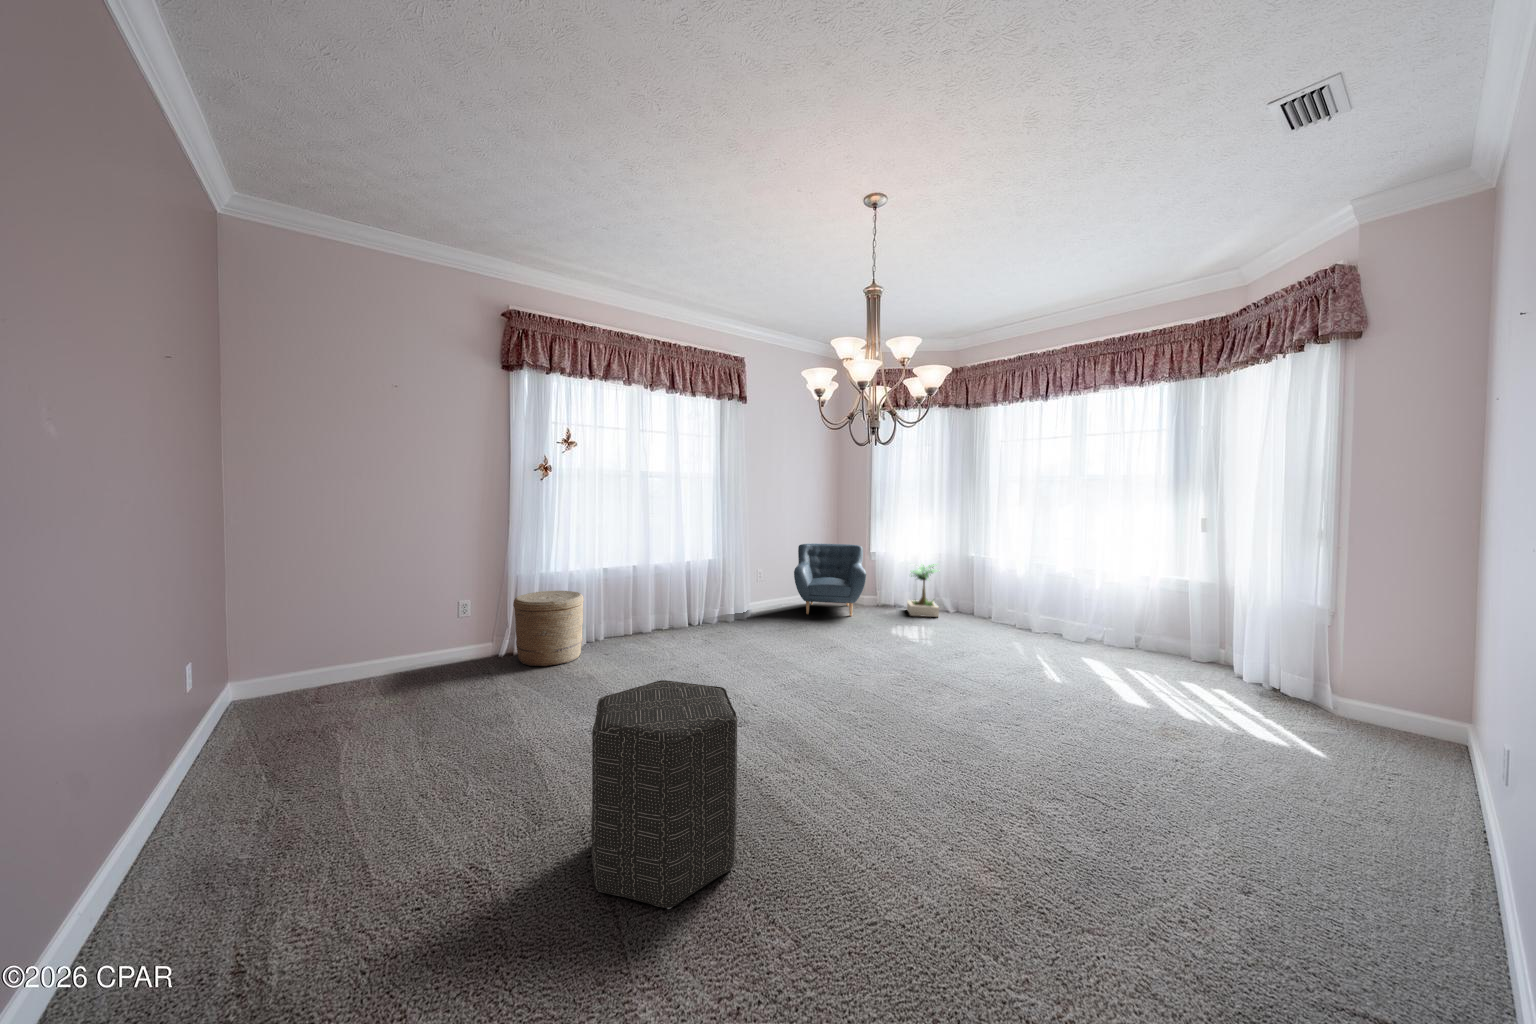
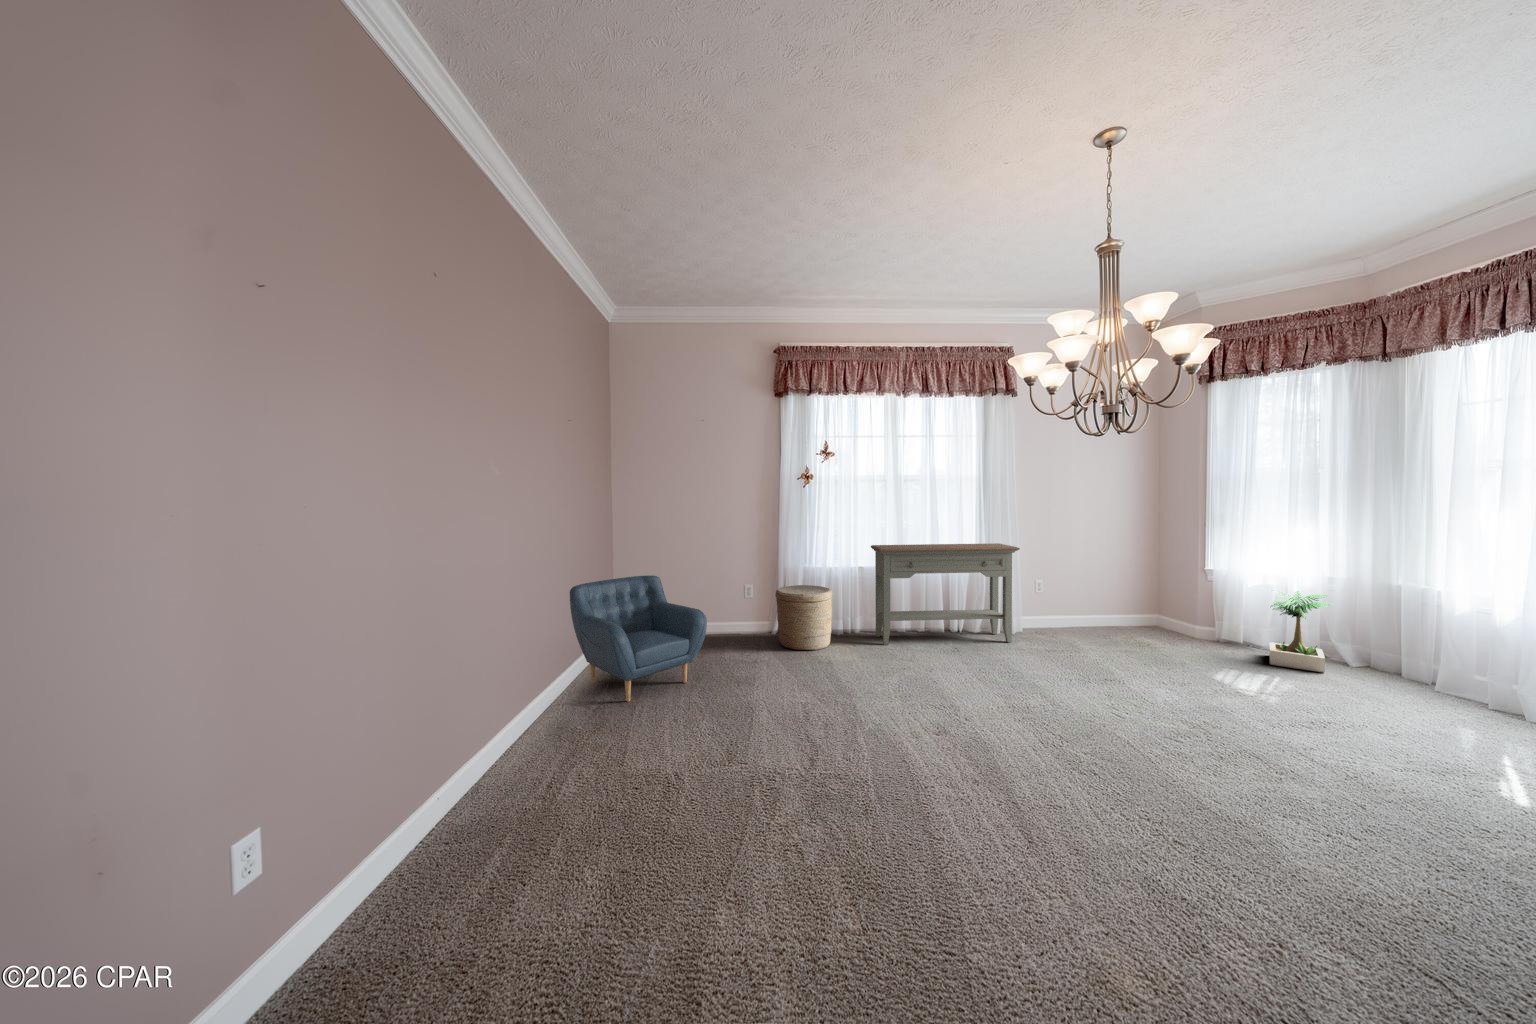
console table: none [618,536,754,645] -> present [871,543,1020,645]
armchair: present [794,544,866,616] -> present [570,575,707,702]
ottoman: present [591,680,738,909] -> none [733,668,864,858]

